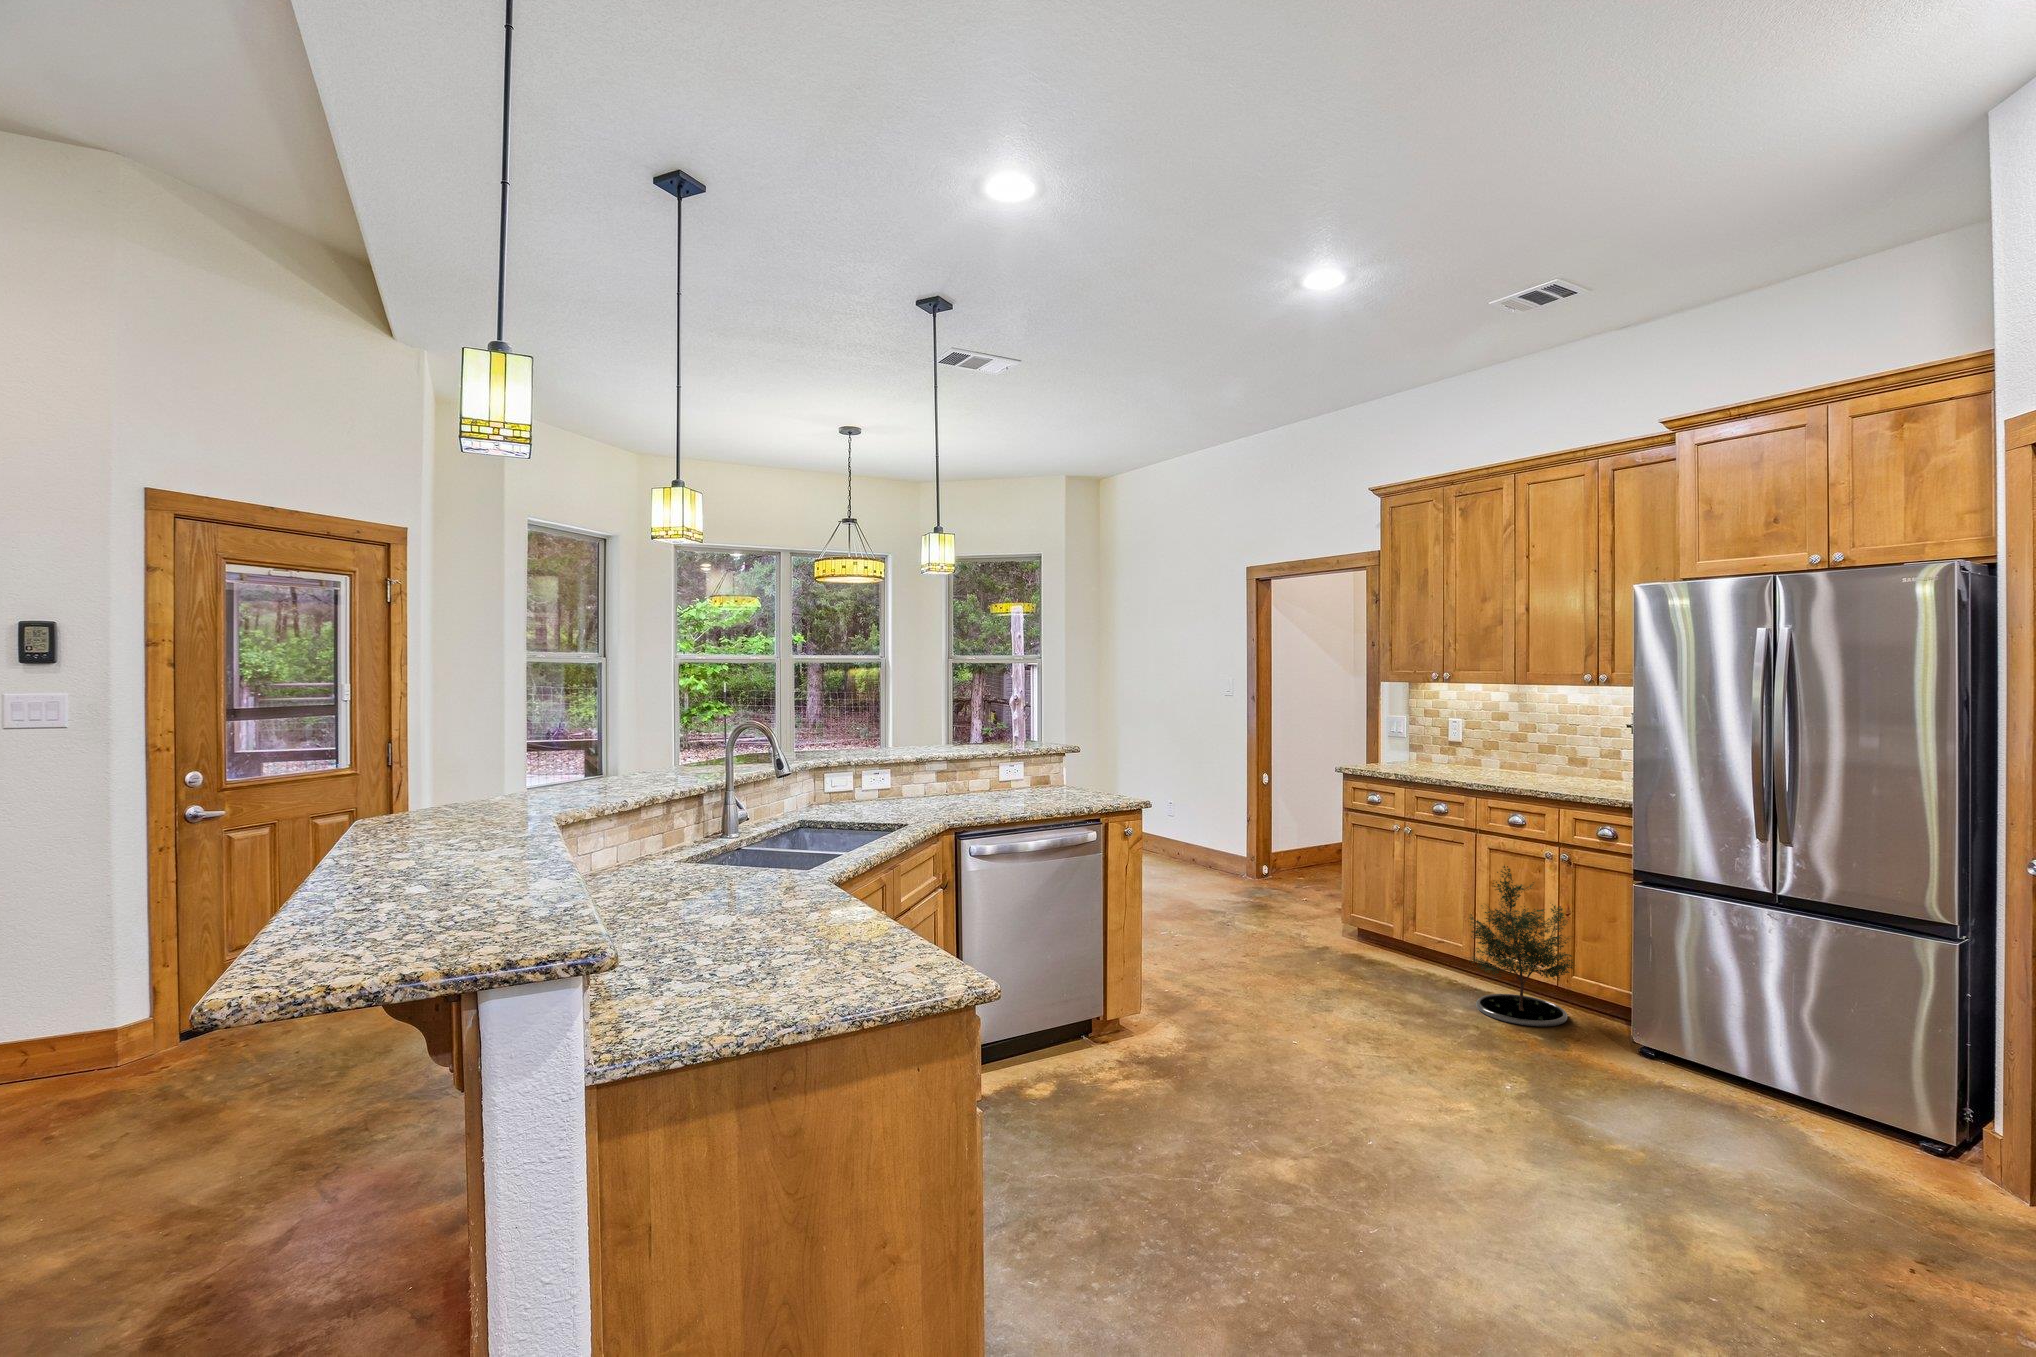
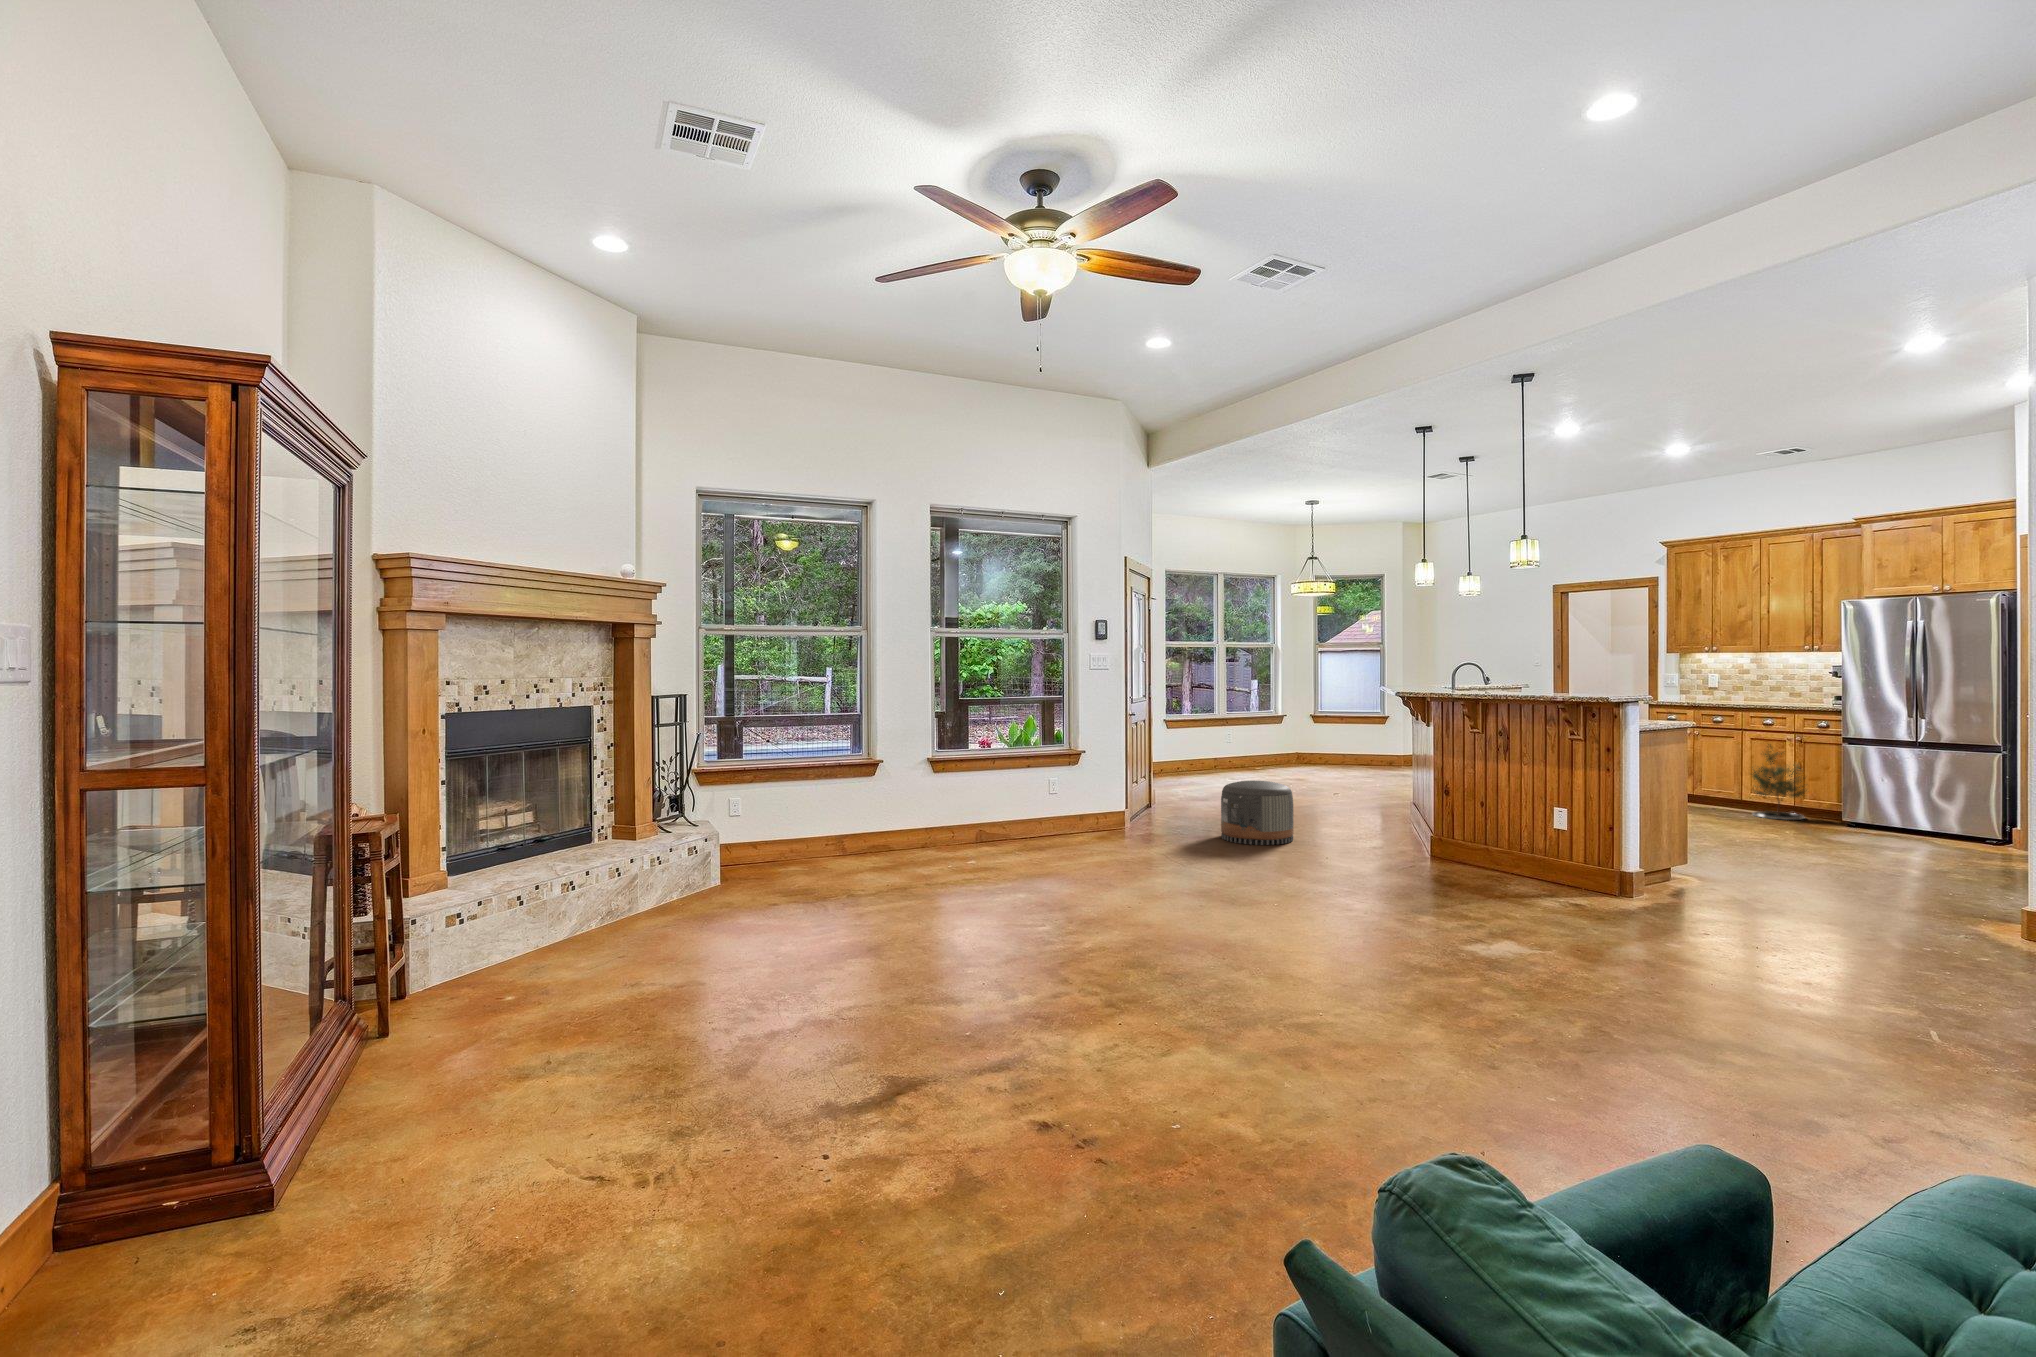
pouf: none [155,982,362,1168] -> present [1221,781,1293,845]

